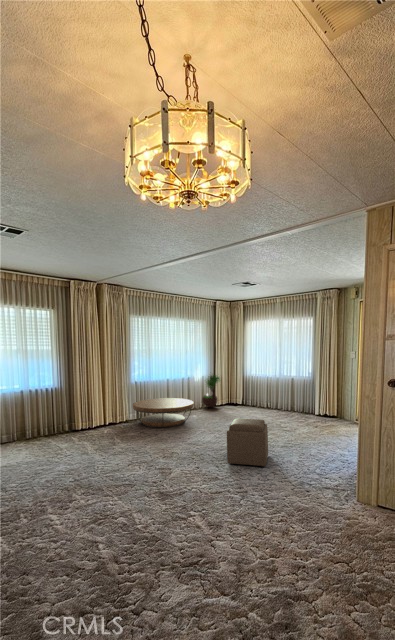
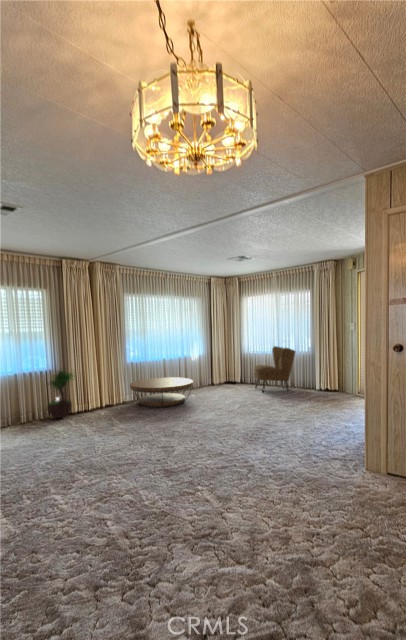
armchair: none [253,370,294,416] -> present [254,346,295,392]
potted tree: present [202,375,220,407] -> present [48,370,74,418]
ottoman: present [227,419,268,467] -> none [231,394,273,442]

